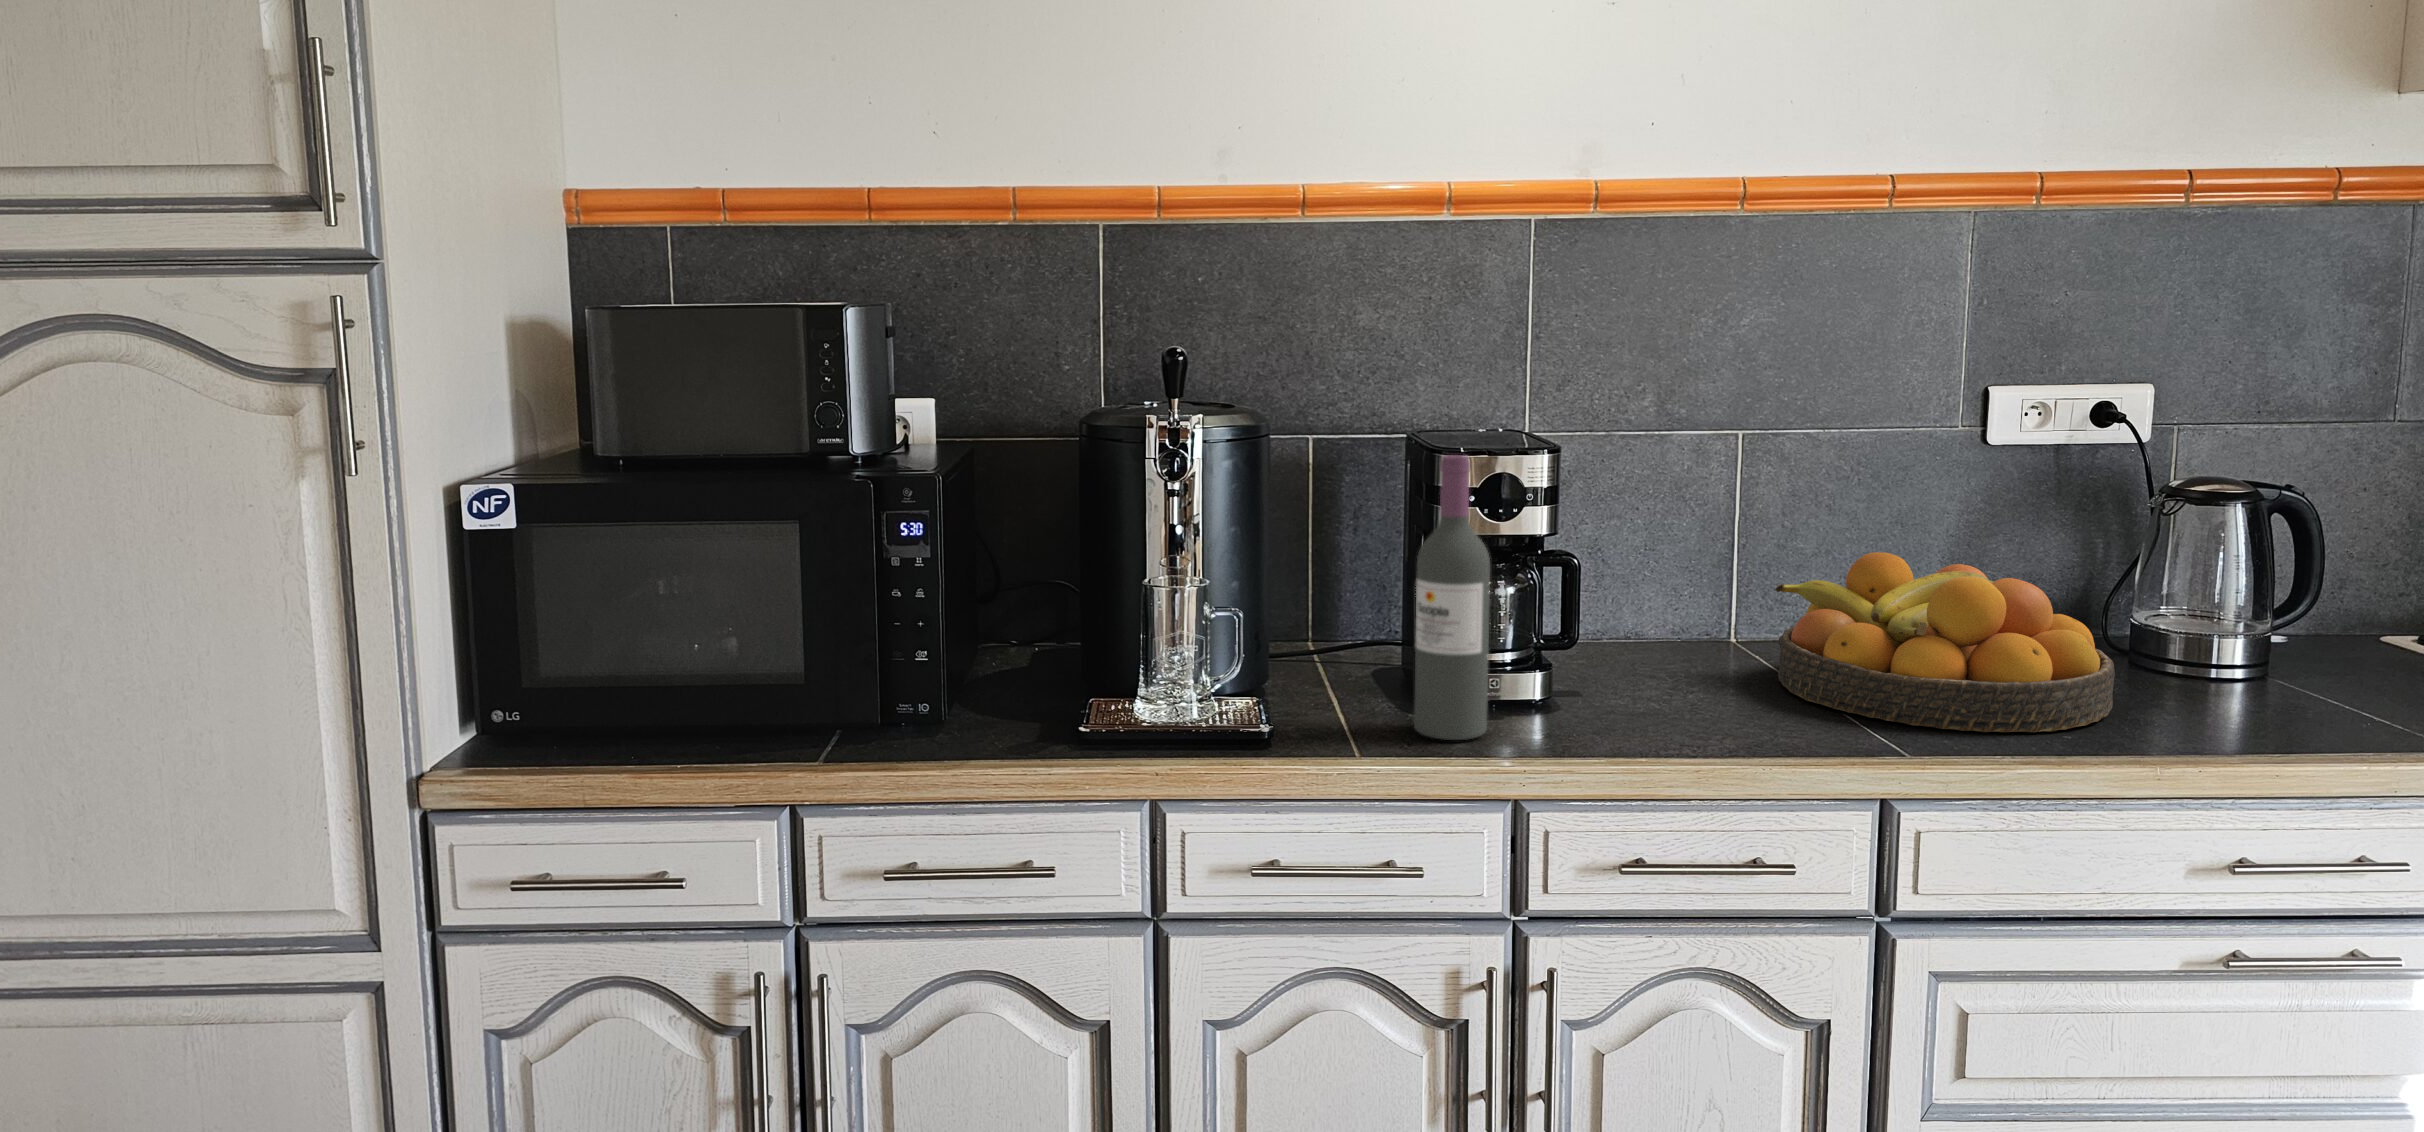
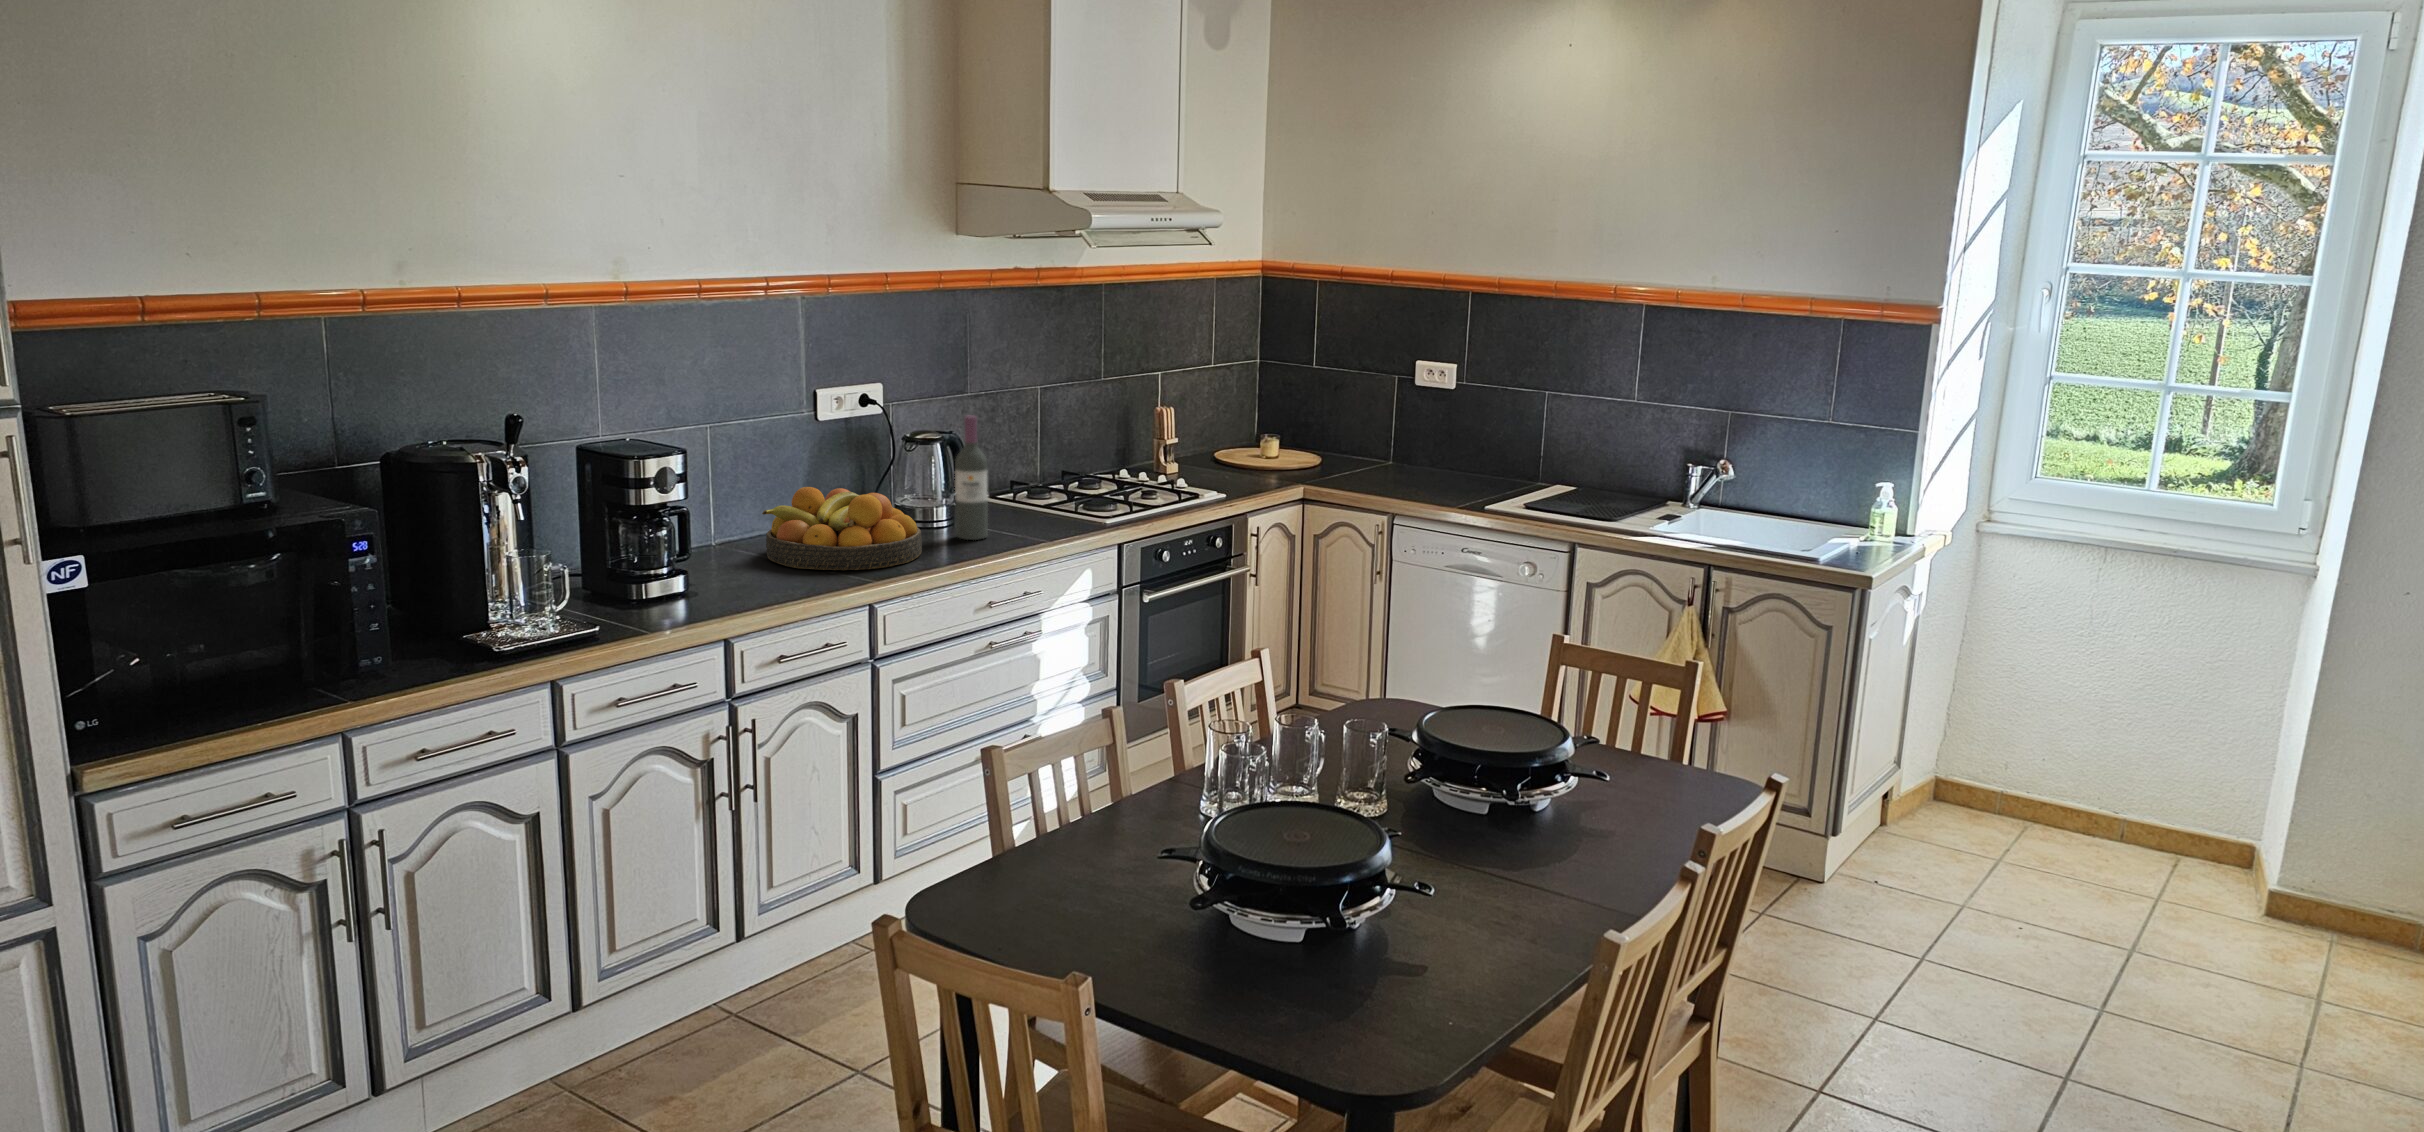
wine bottle: present [1414,455,1490,740] -> present [955,416,988,540]

